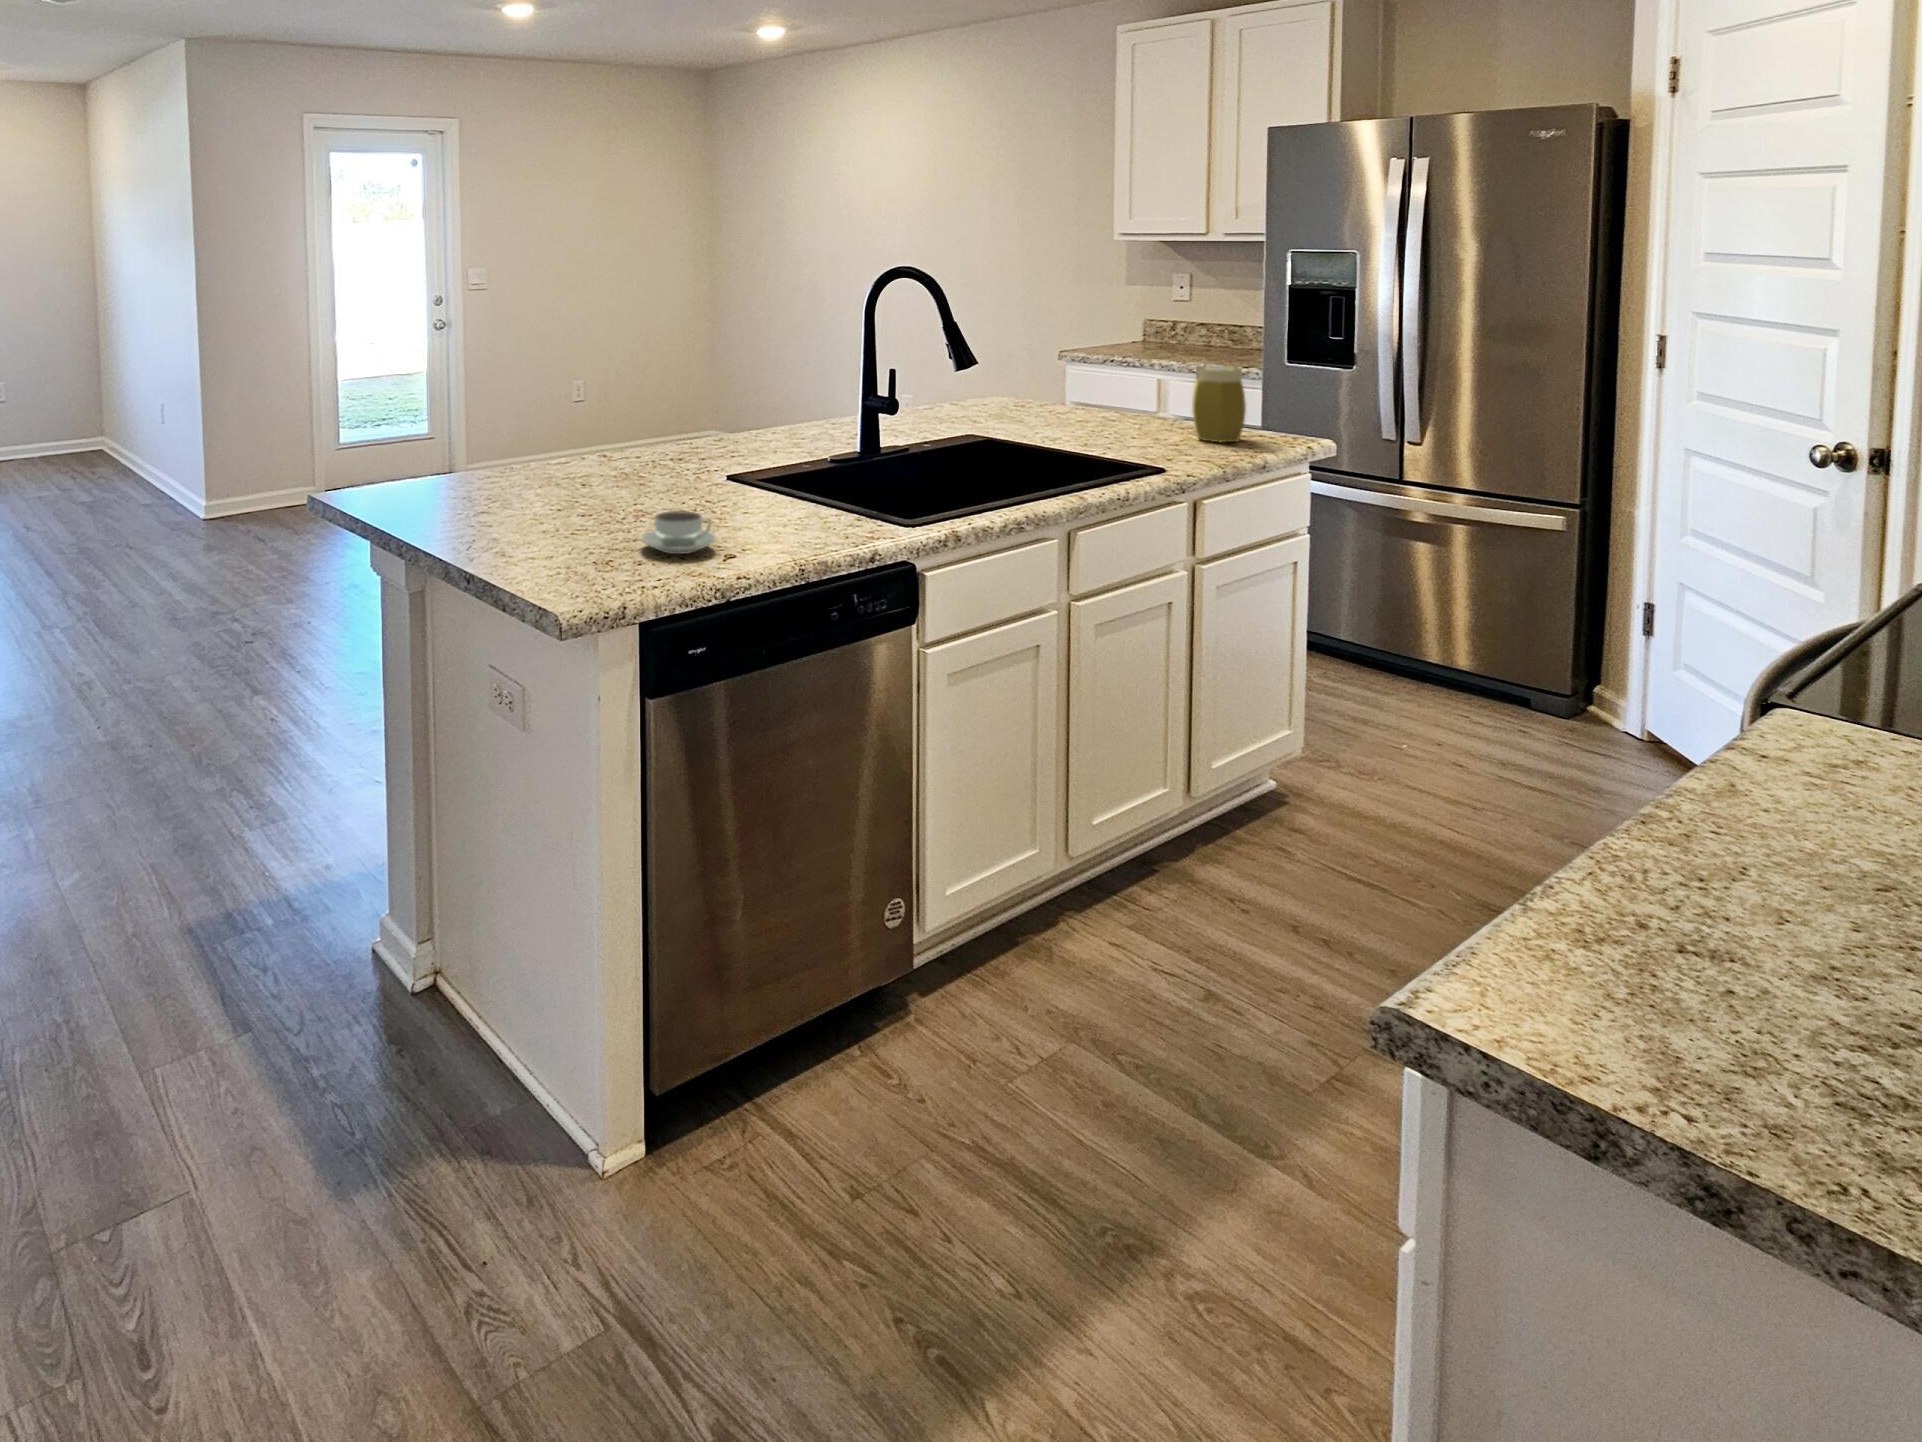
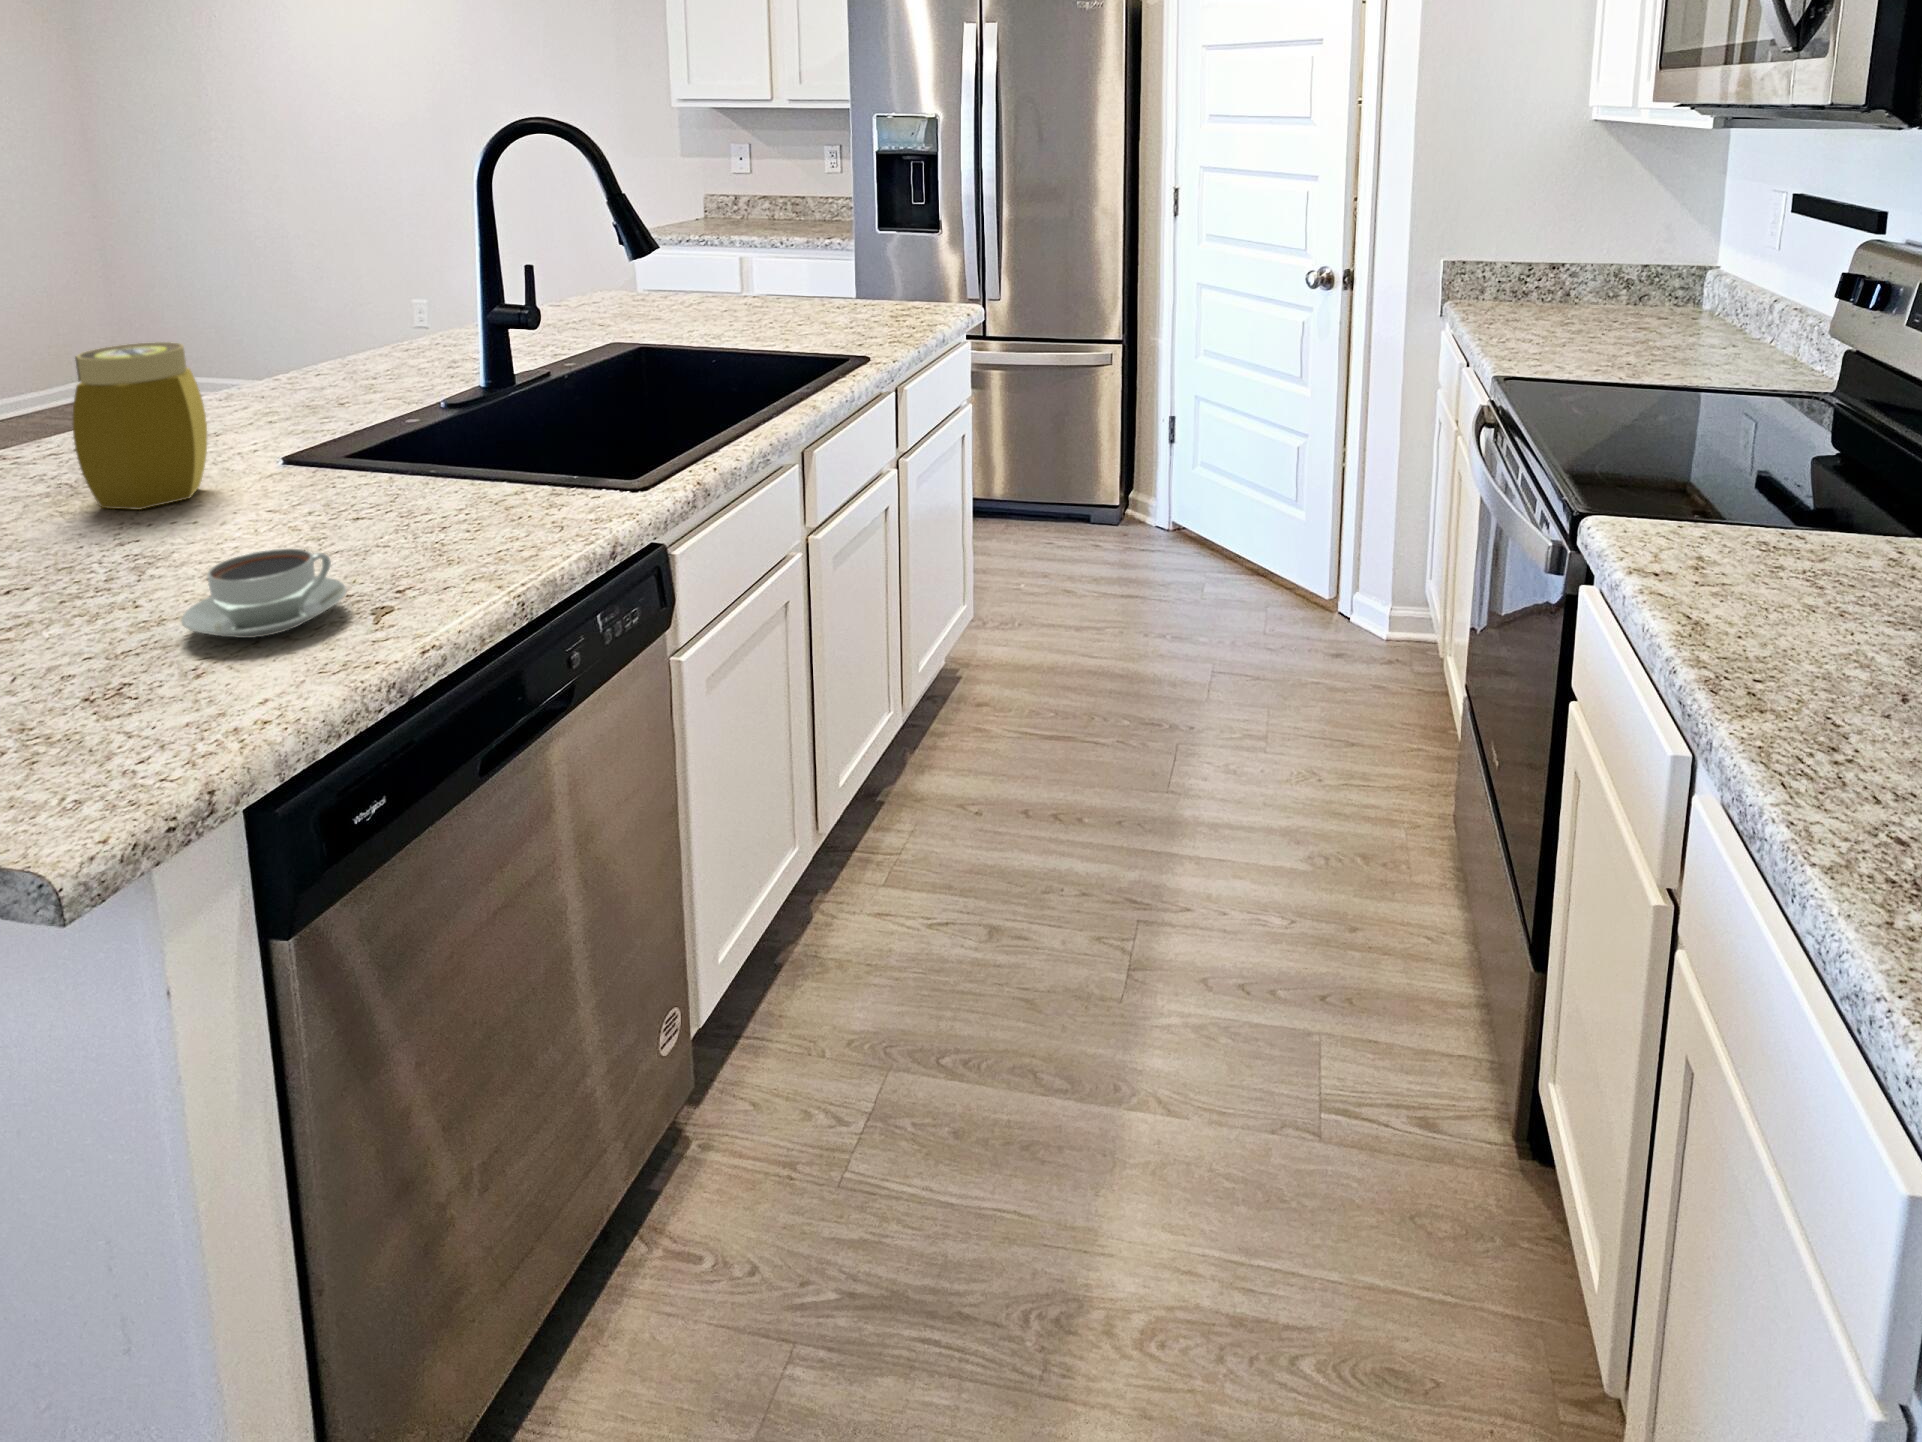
jar: present [1192,366,1246,442] -> present [73,342,207,510]

